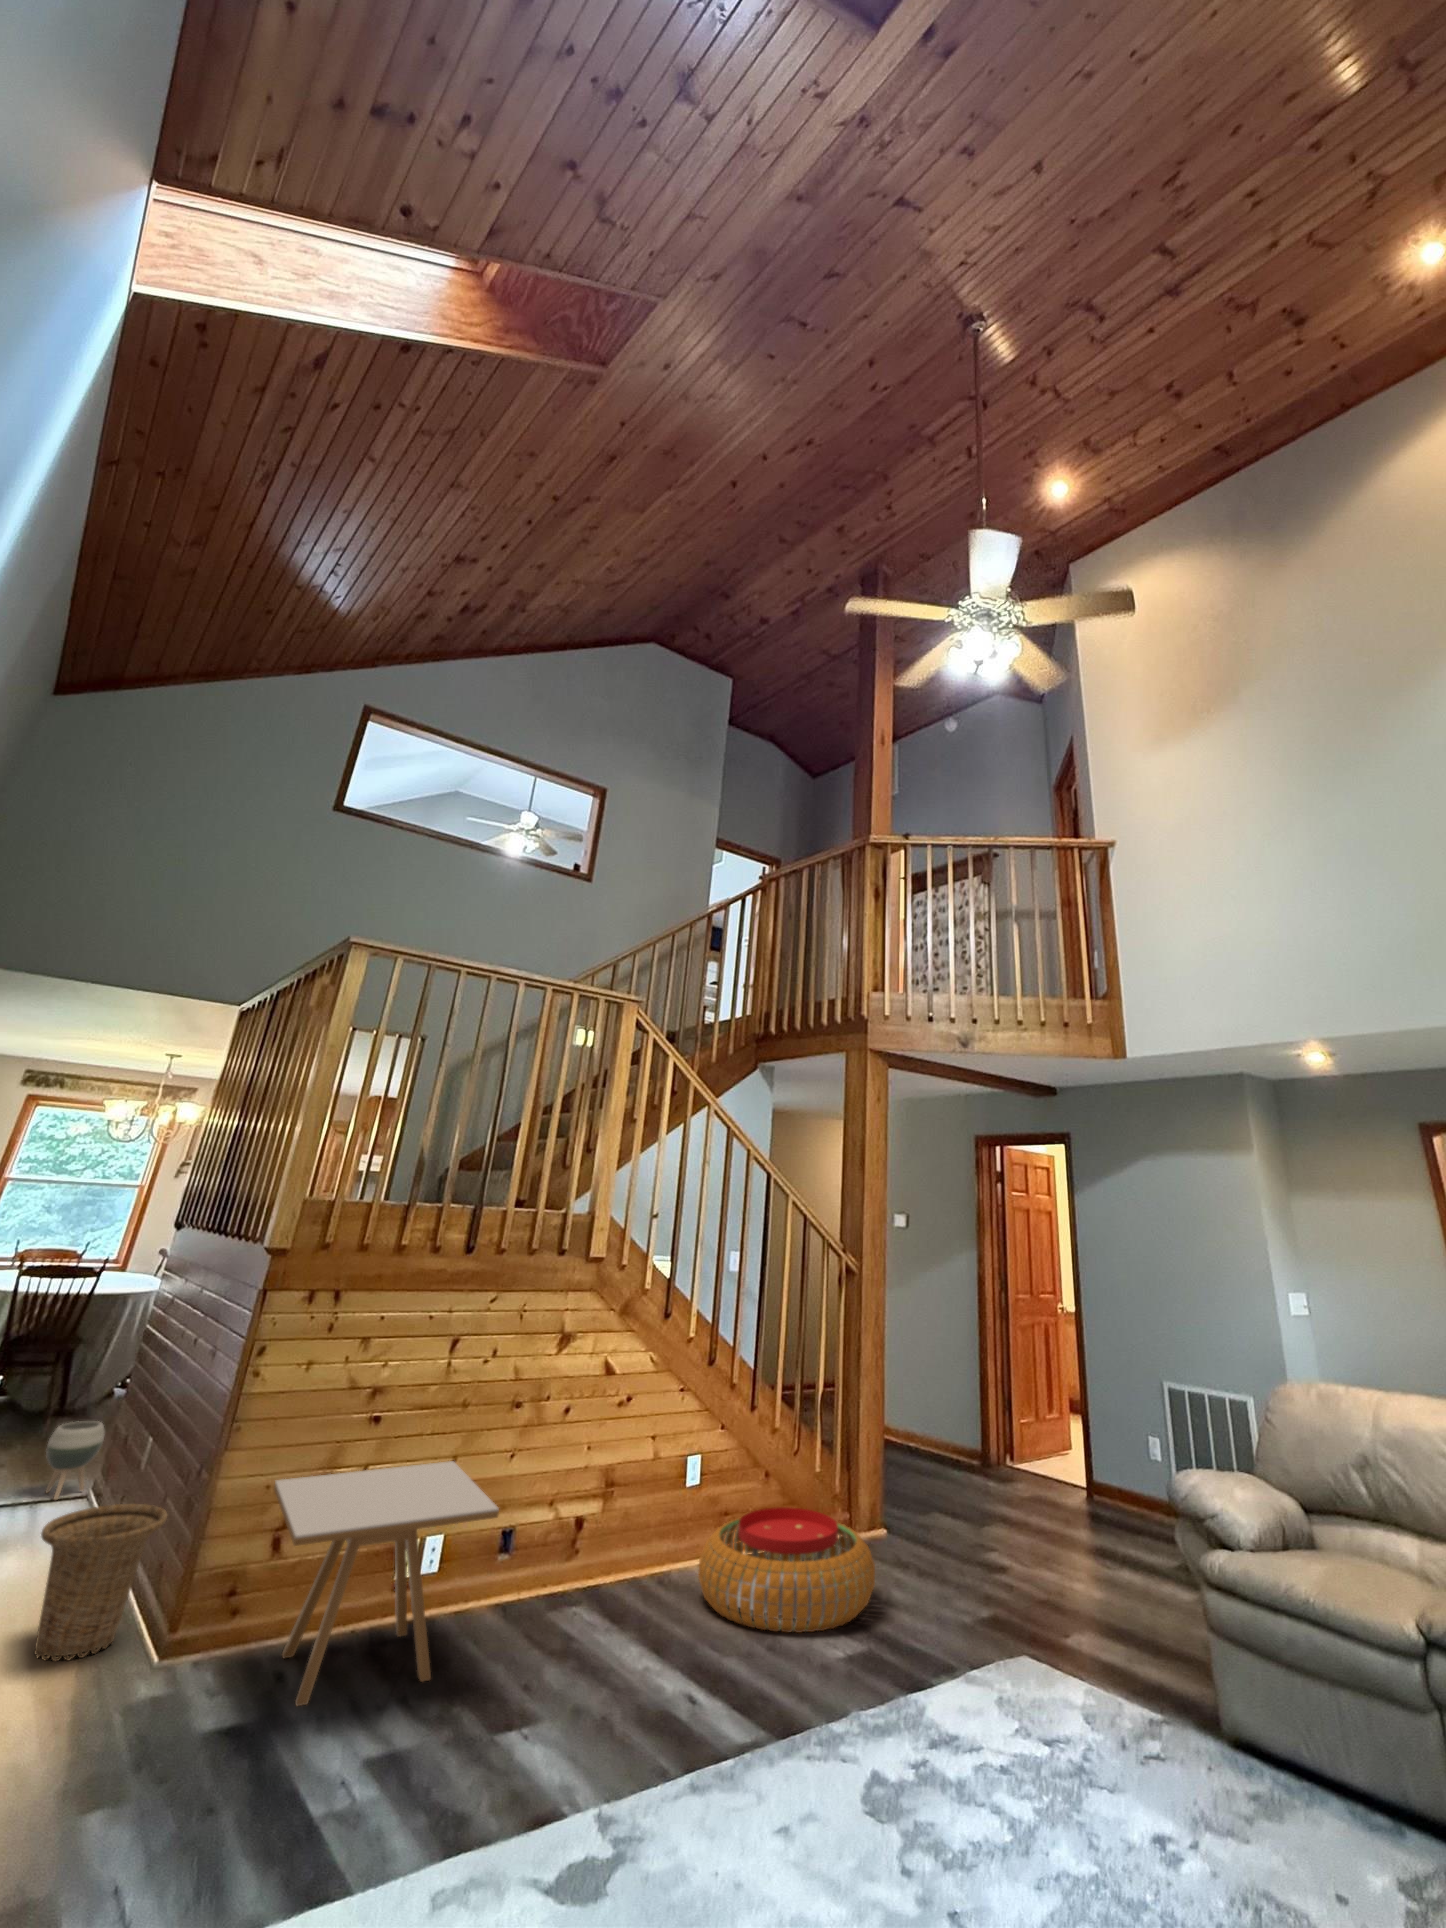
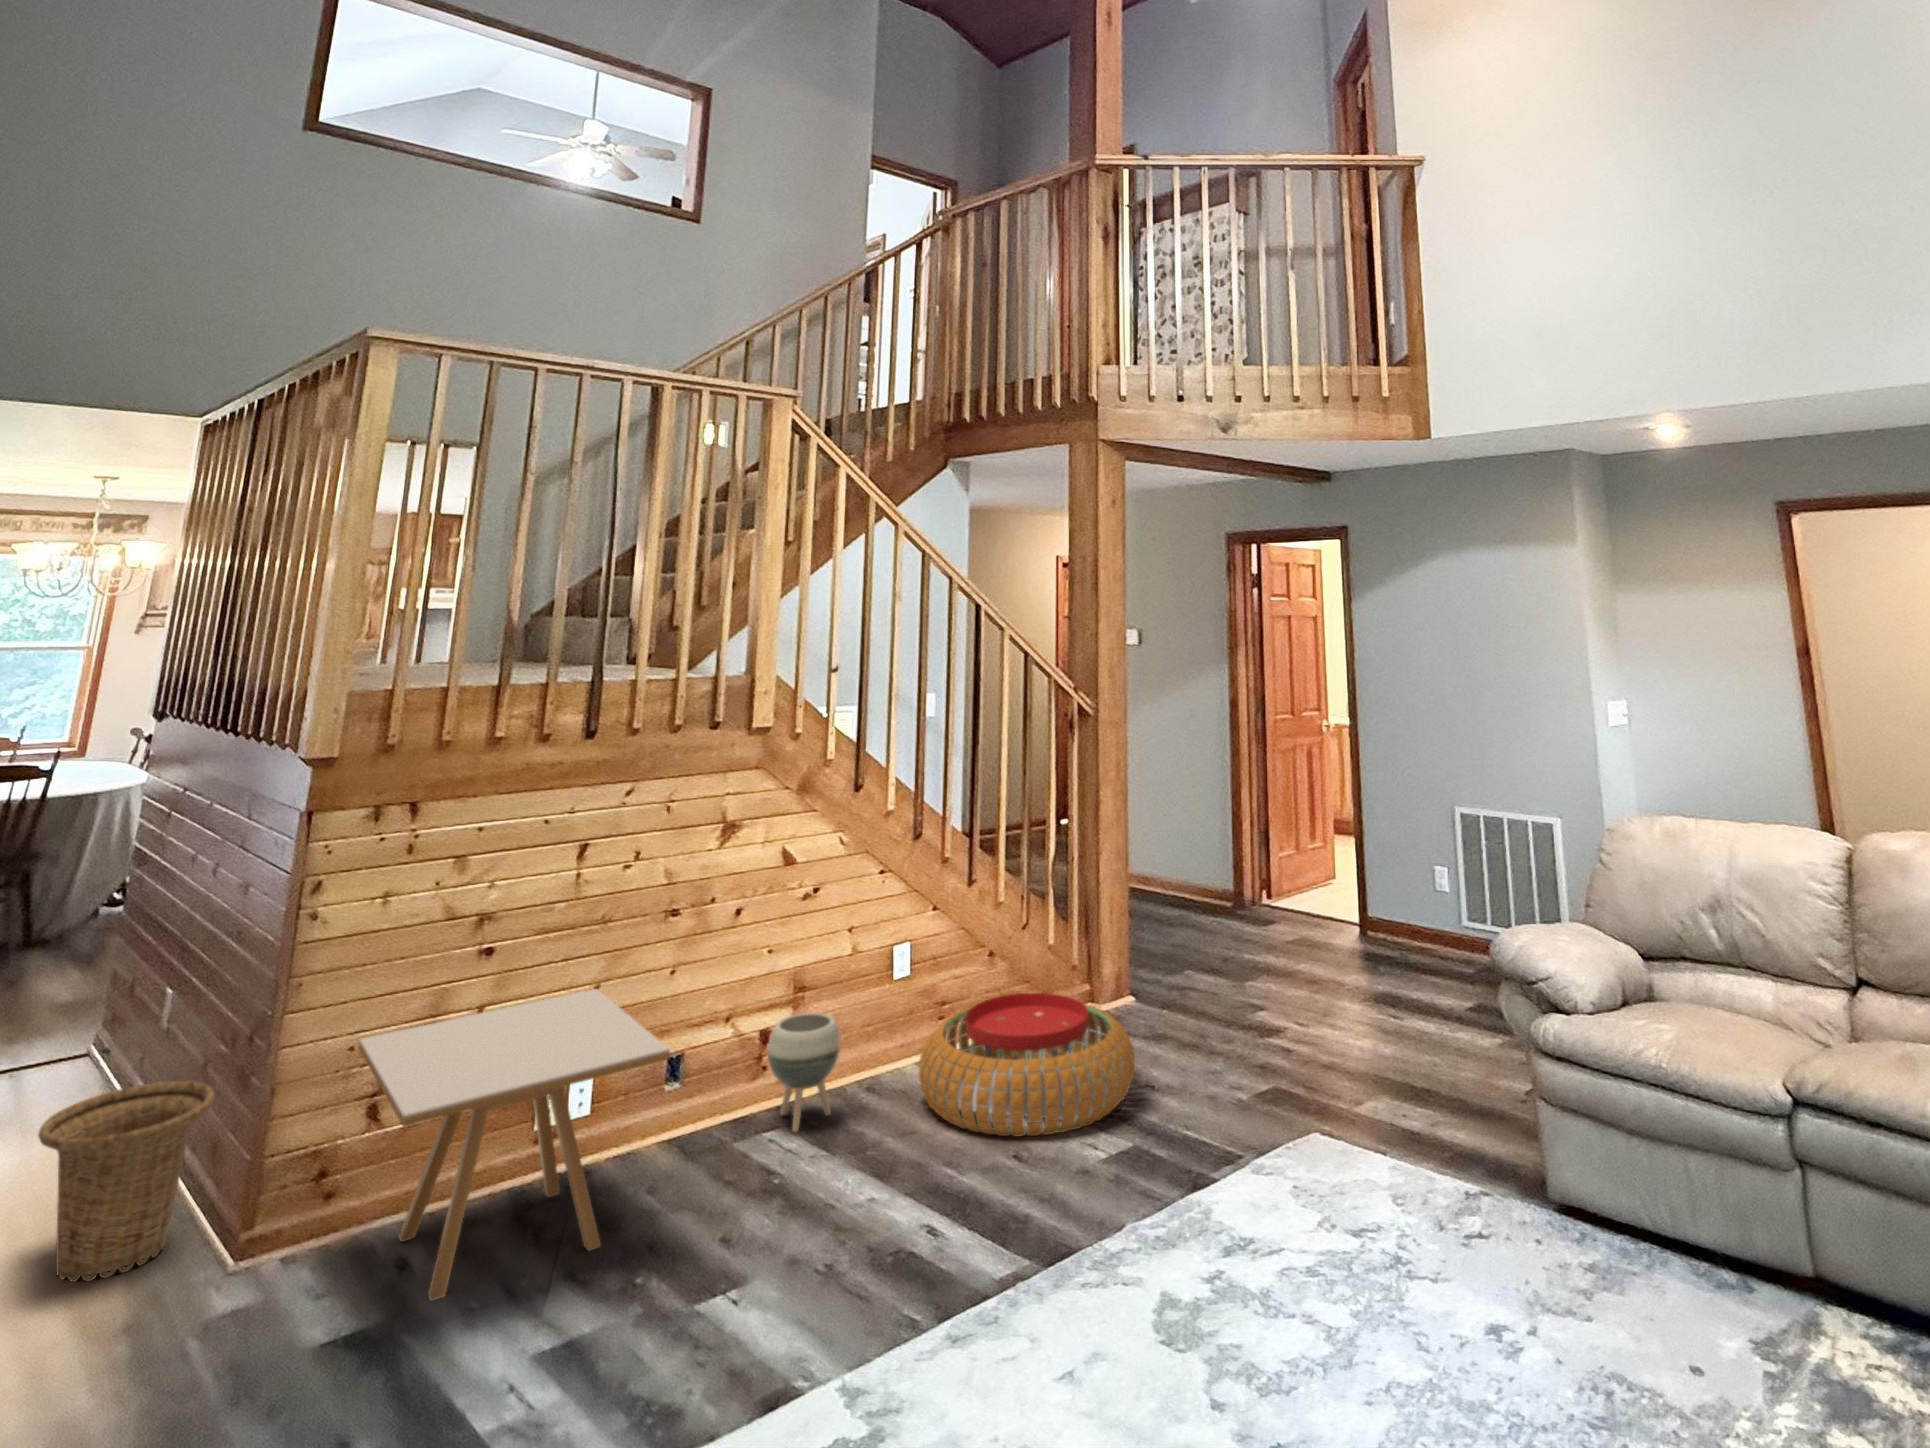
planter: present [46,1421,105,1500] -> present [768,1013,841,1132]

